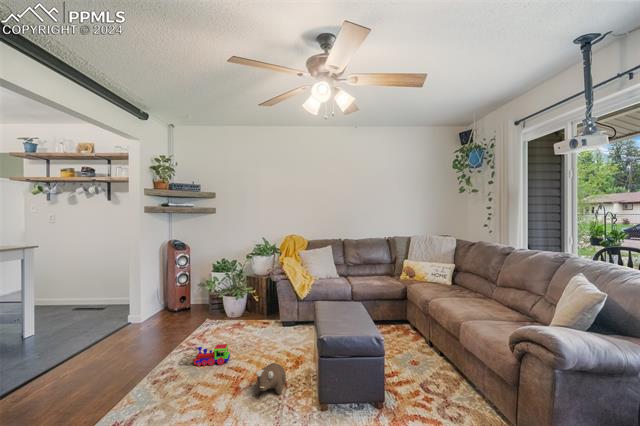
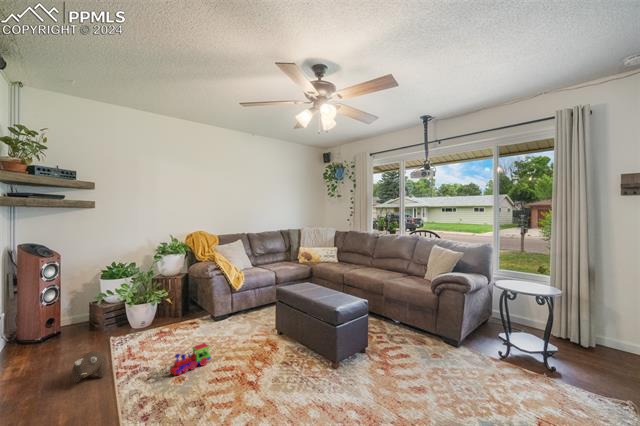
plush toy: present [256,363,286,394] -> present [72,351,107,383]

